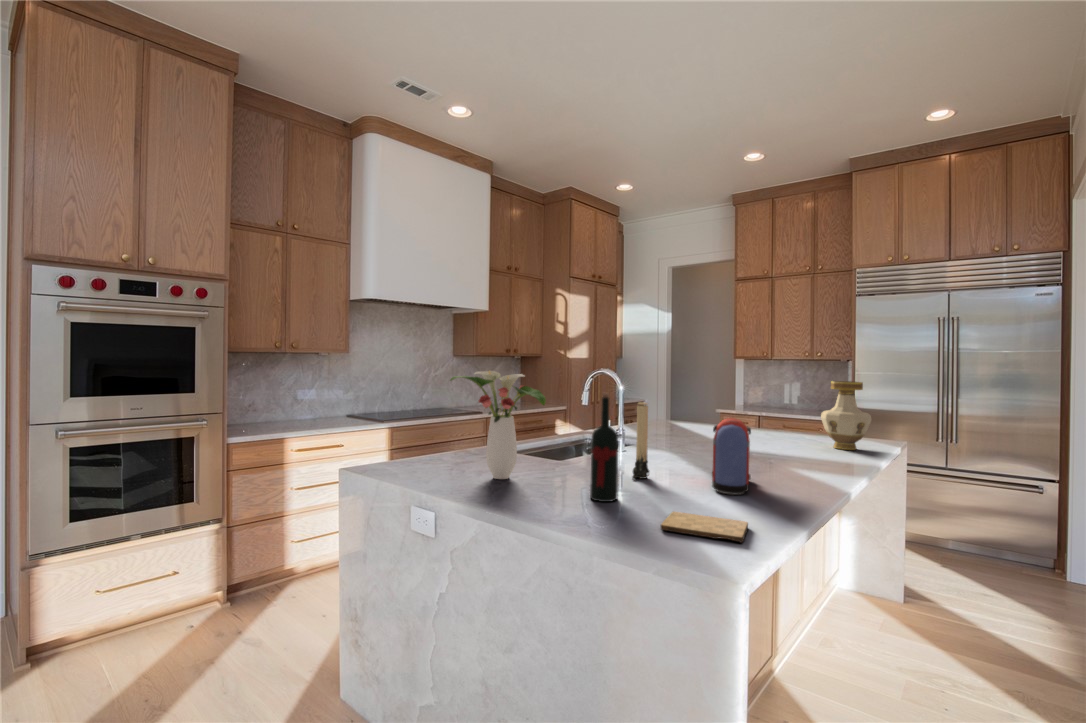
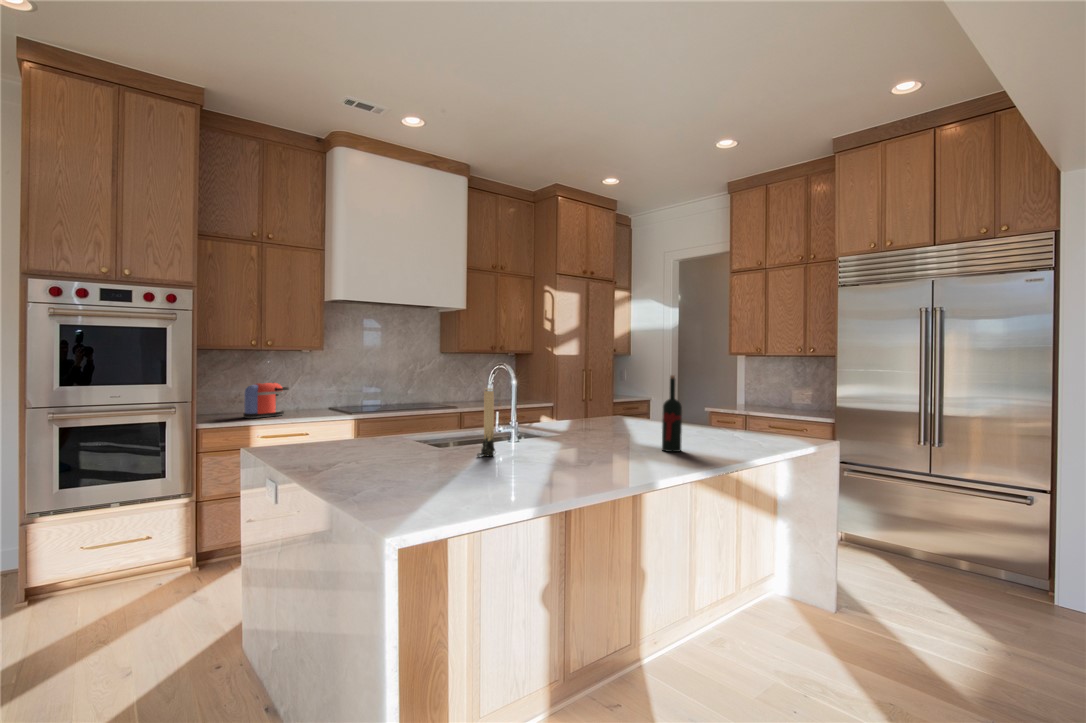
flower arrangement: present [451,371,546,479] -> none [312,359,389,453]
vase: present [821,381,871,450] -> none [723,373,769,442]
wine bottle: present [590,393,618,502] -> present [662,375,682,452]
coffee maker: present [712,418,751,495] -> present [243,383,289,418]
cutting board: present [660,512,748,543] -> none [426,475,504,496]

